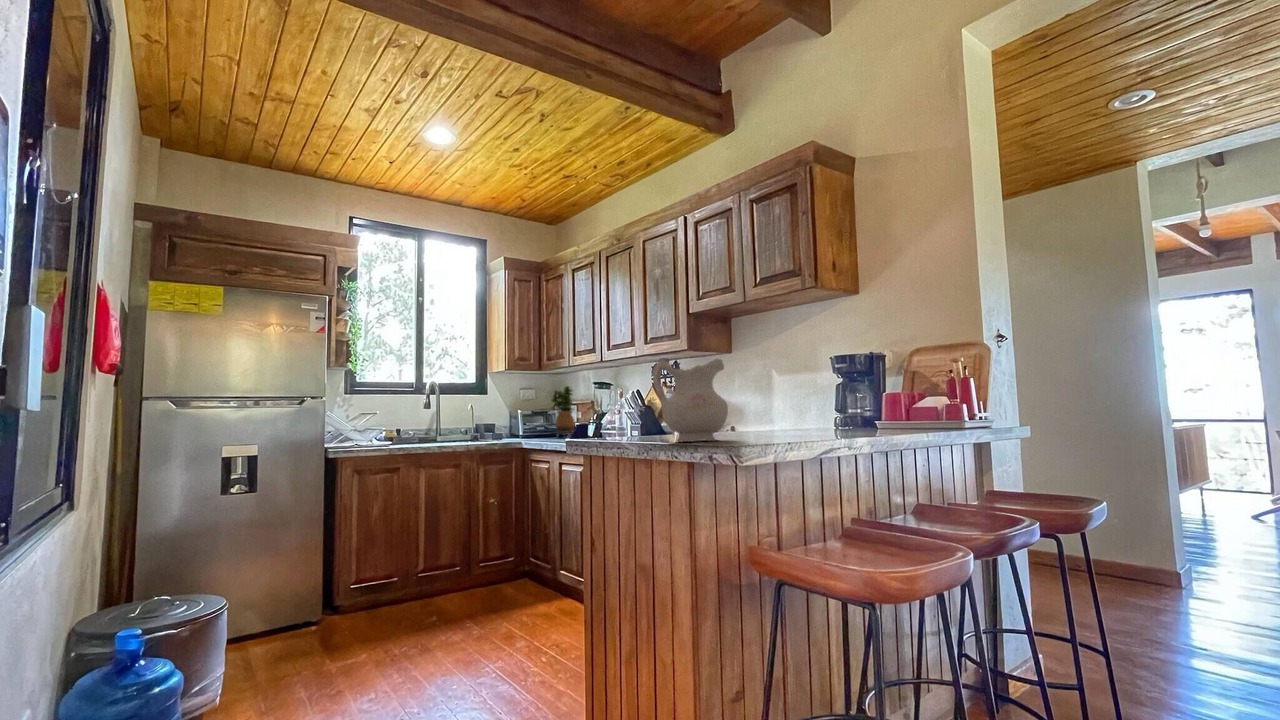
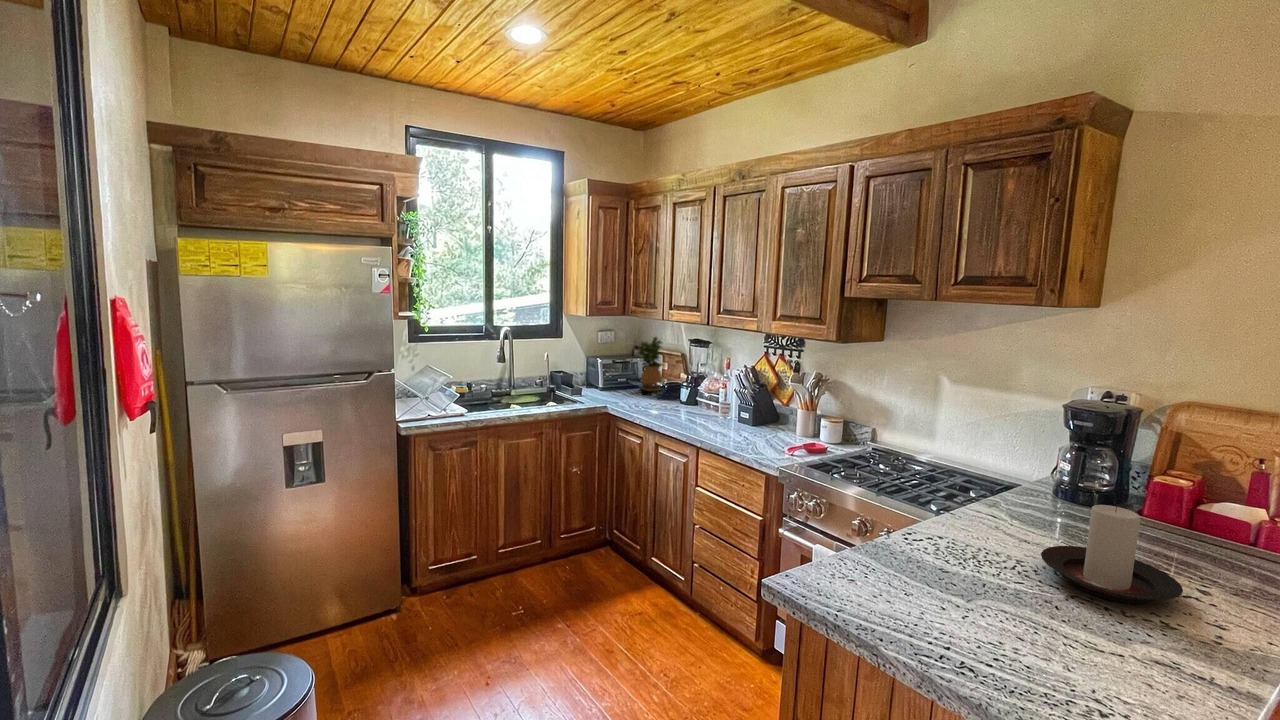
ceramic pitcher: present [653,358,728,442] -> none [908,496,1021,629]
candle holder: none [773,375,855,434] -> present [1041,505,1183,603]

